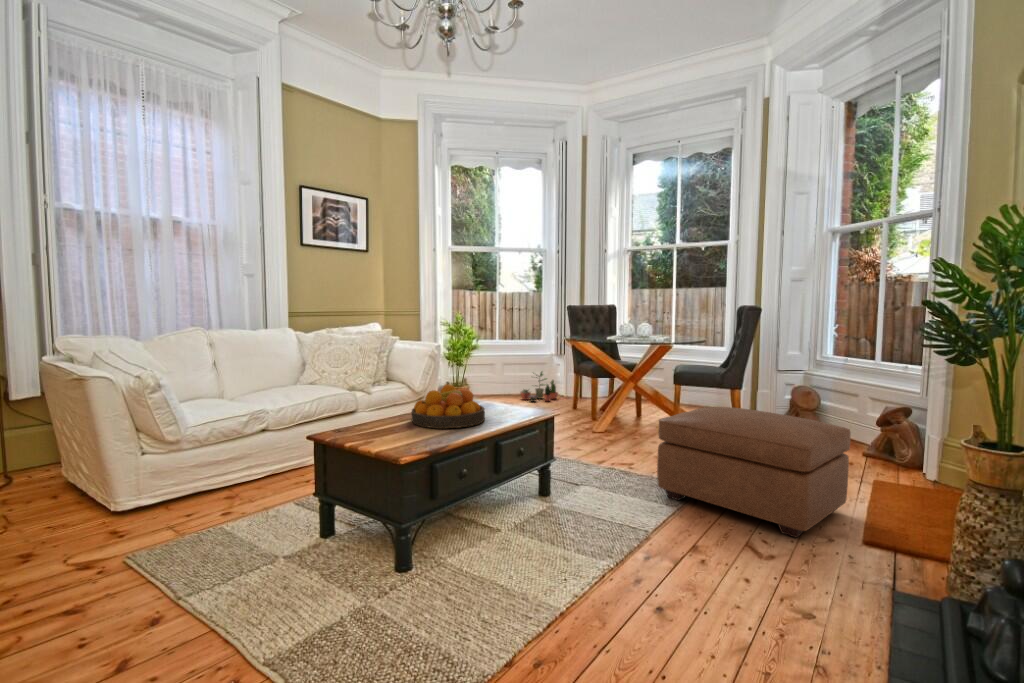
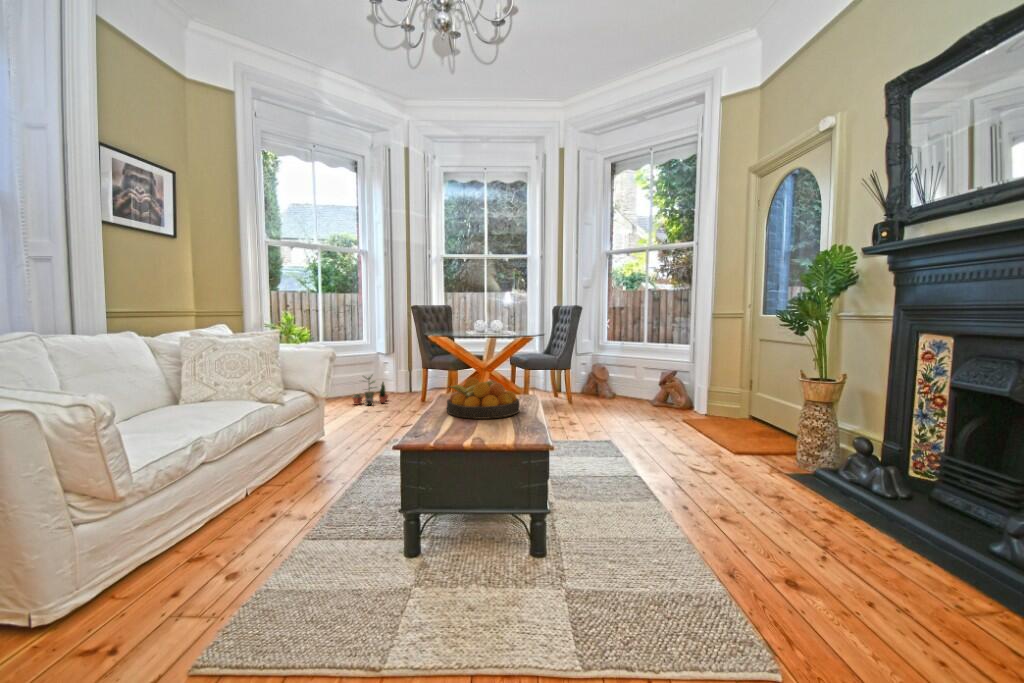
ottoman: present [657,407,851,538] -> none [597,379,717,460]

